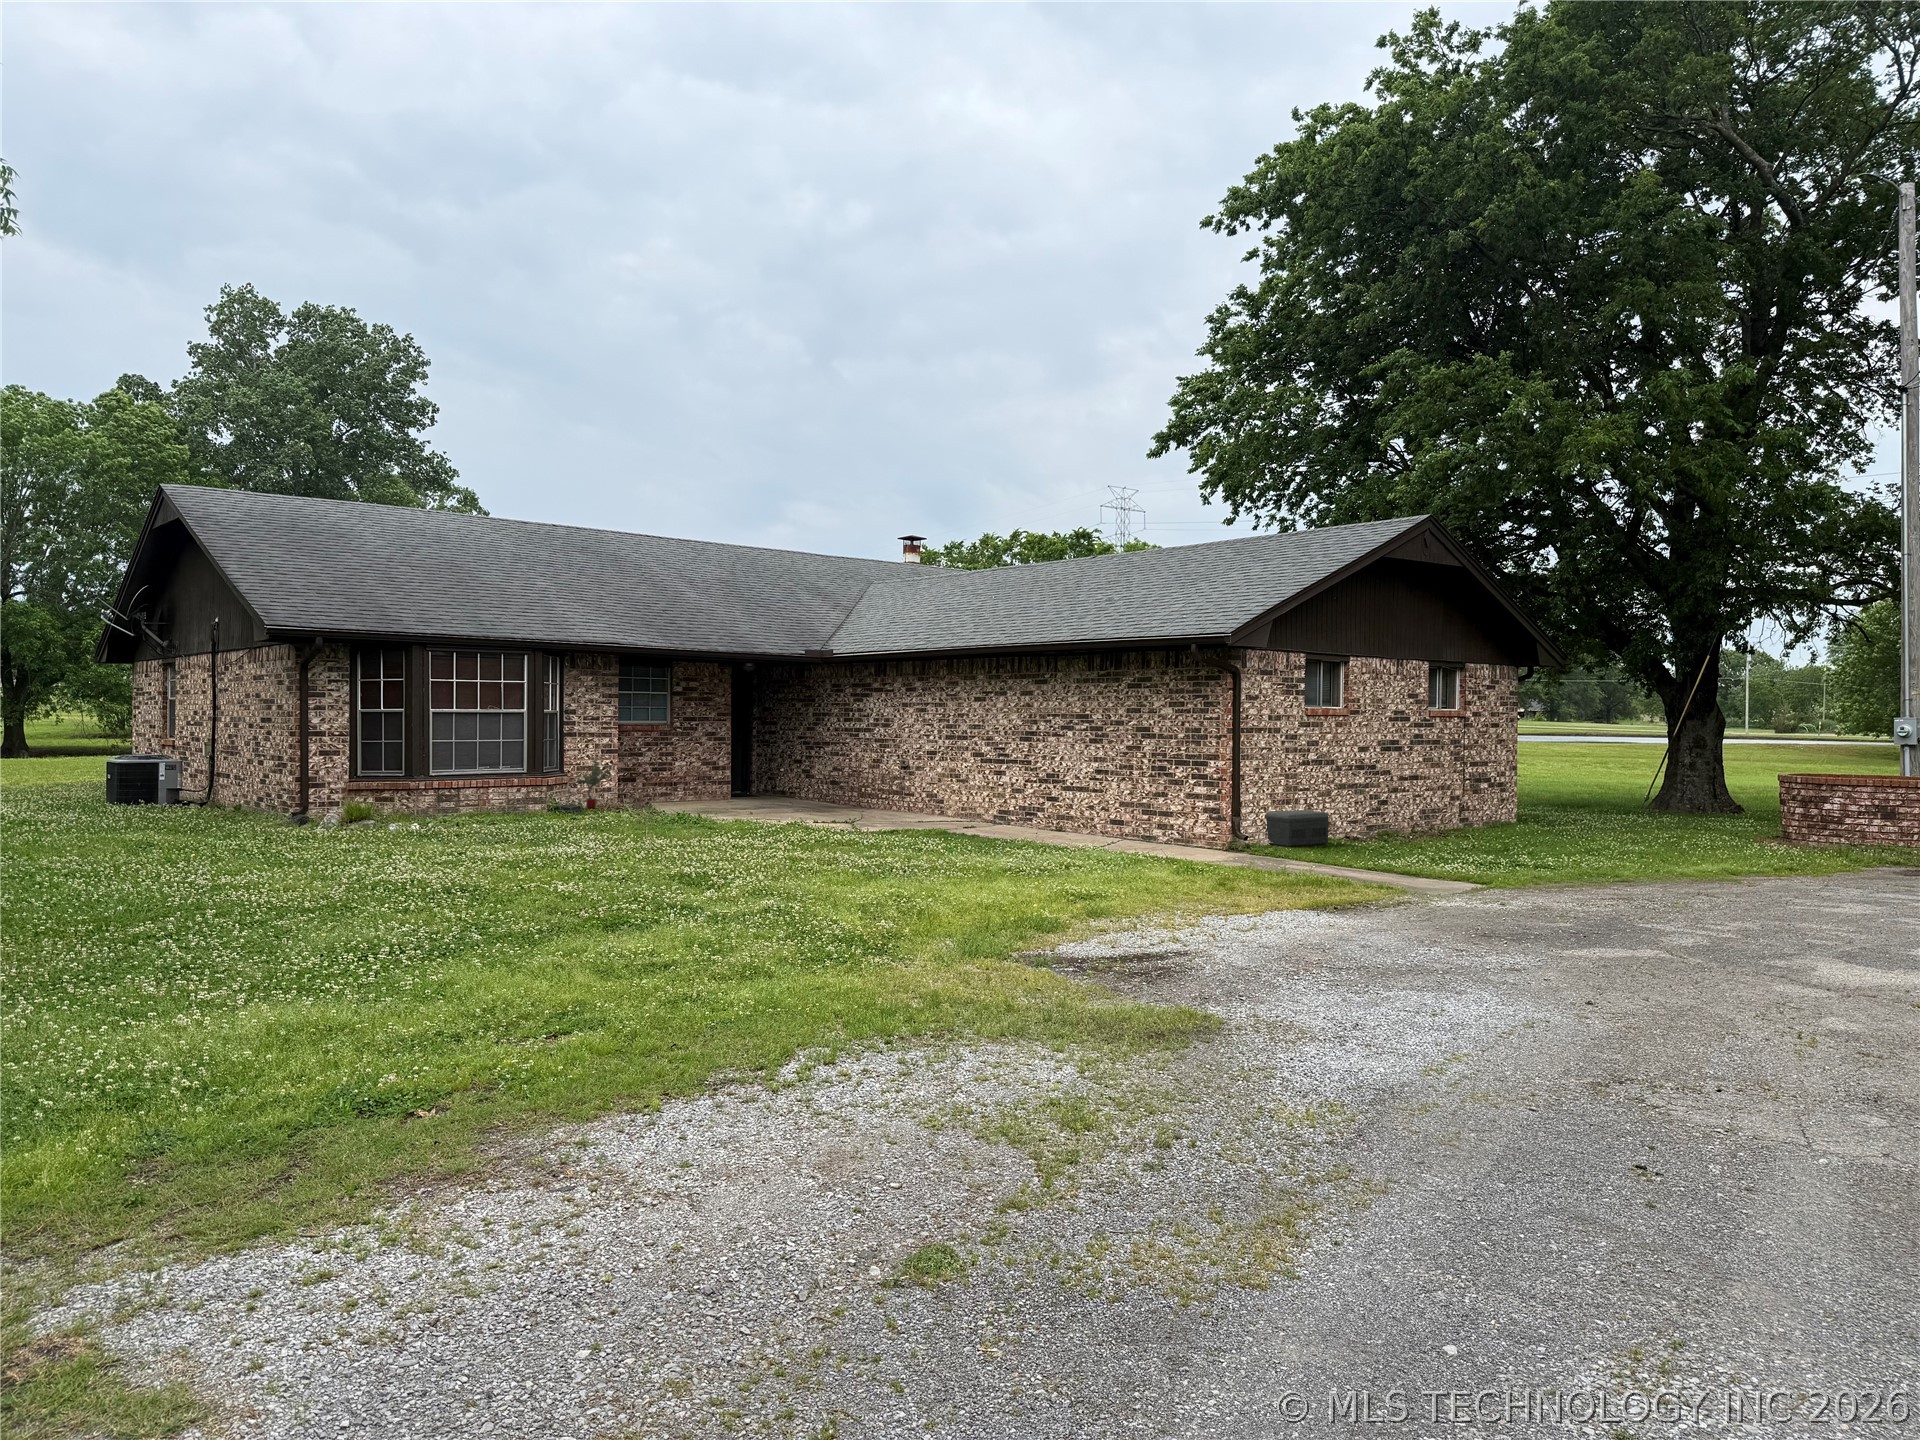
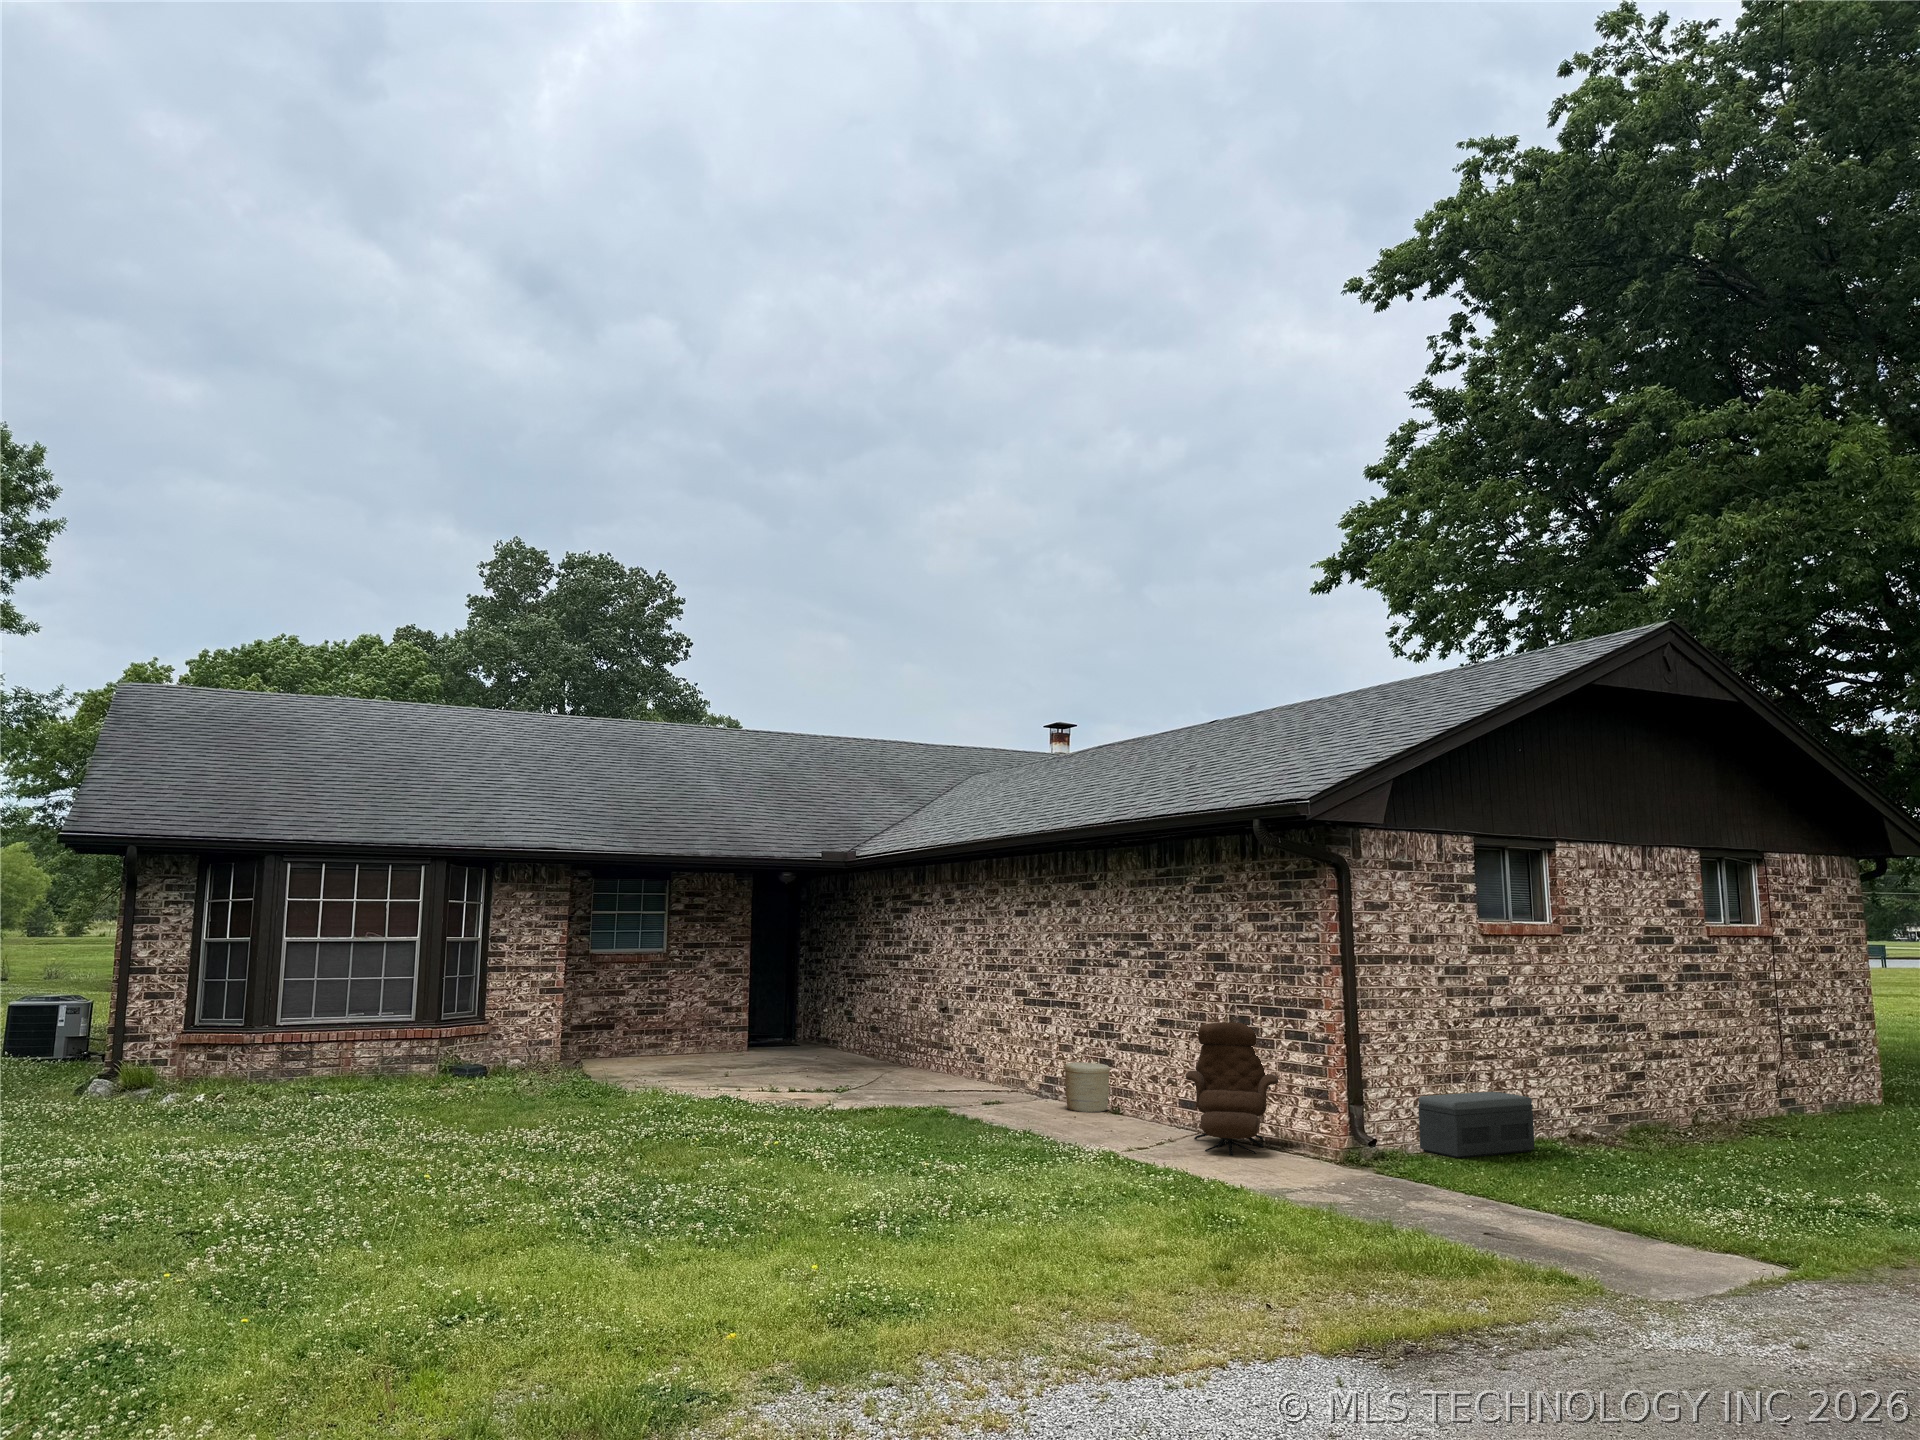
potted tree: present [572,759,612,809] -> none [481,1000,539,1068]
lounge chair: none [1127,770,1184,847] -> present [1185,1022,1278,1156]
woven basket: none [1030,798,1060,829] -> present [1064,1062,1110,1112]

